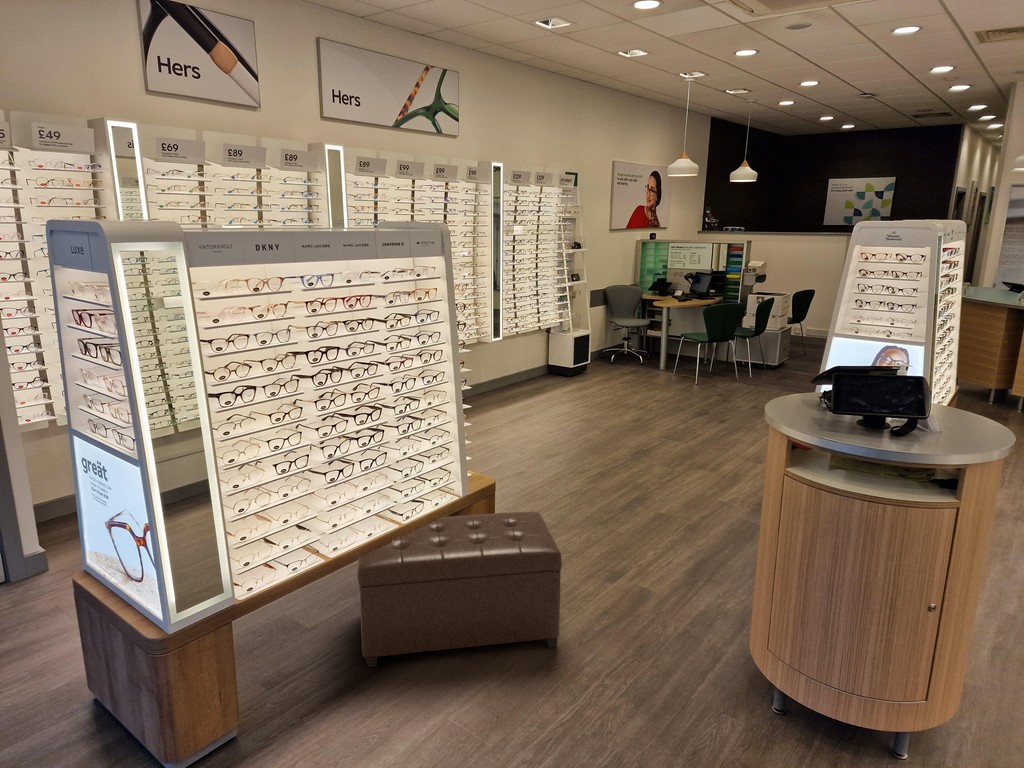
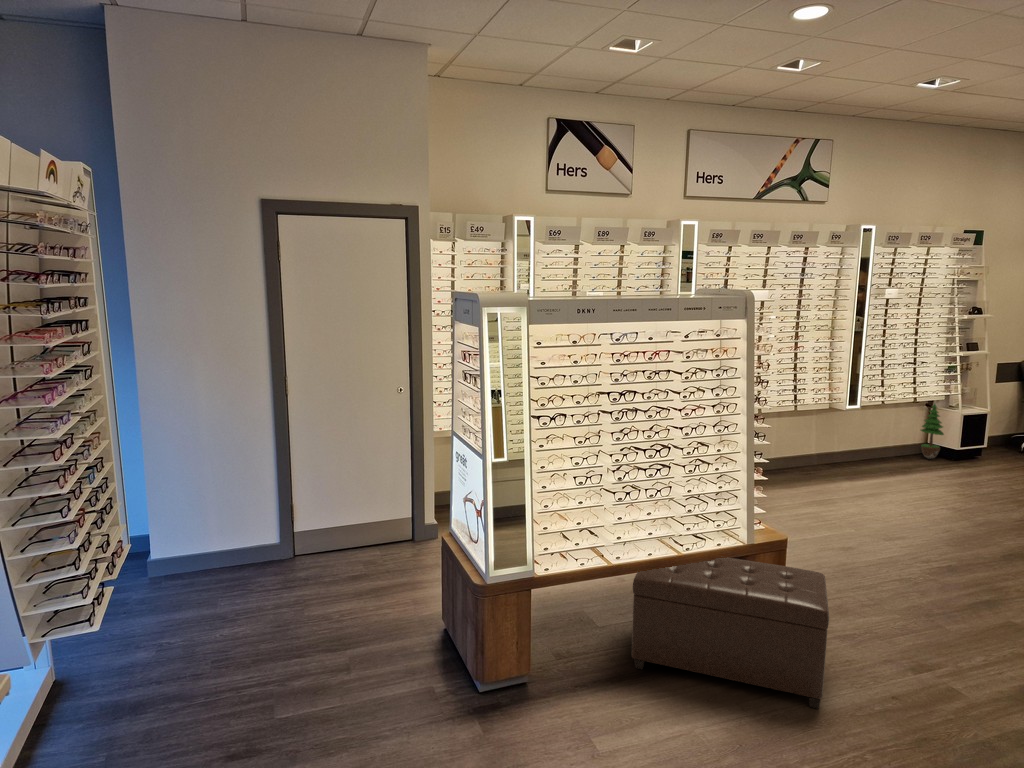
potted tree: none [544,328,562,379] -> present [921,403,944,459]

